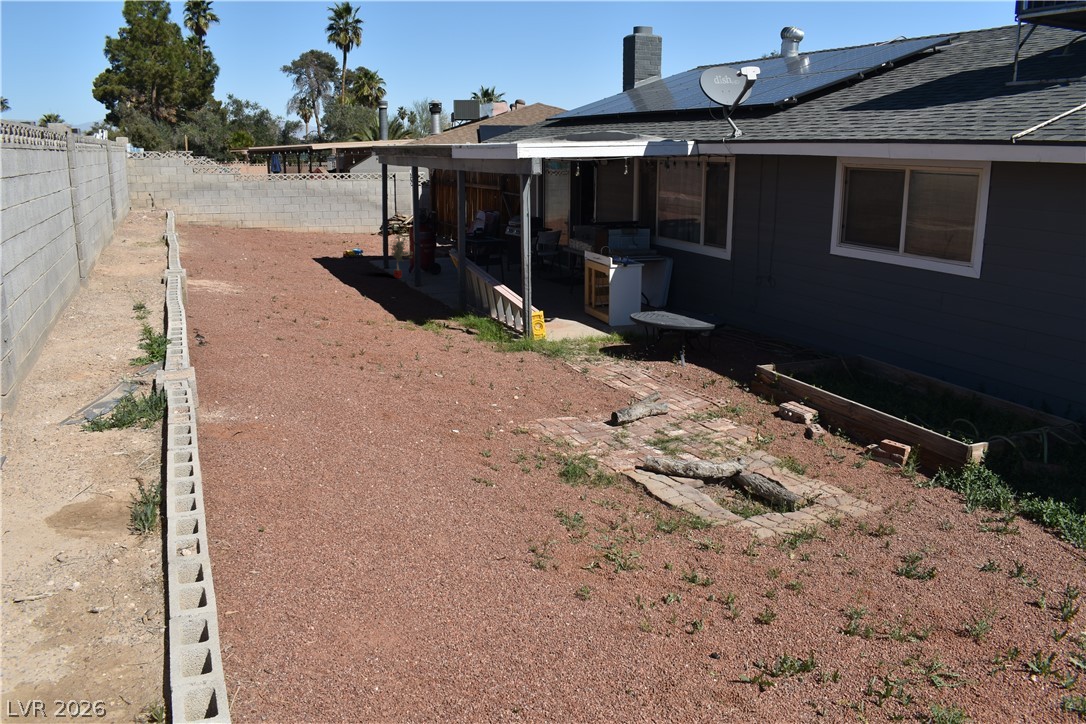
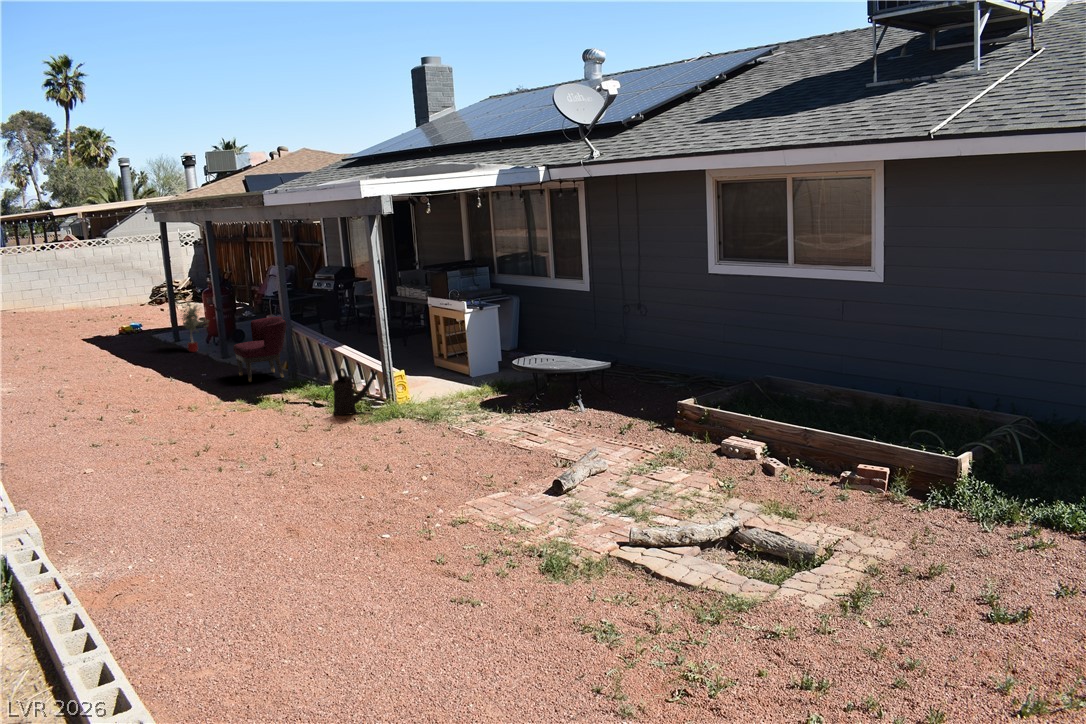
chair: none [419,254,465,307] -> present [233,317,286,382]
watering can: none [471,302,518,342] -> present [326,368,377,415]

